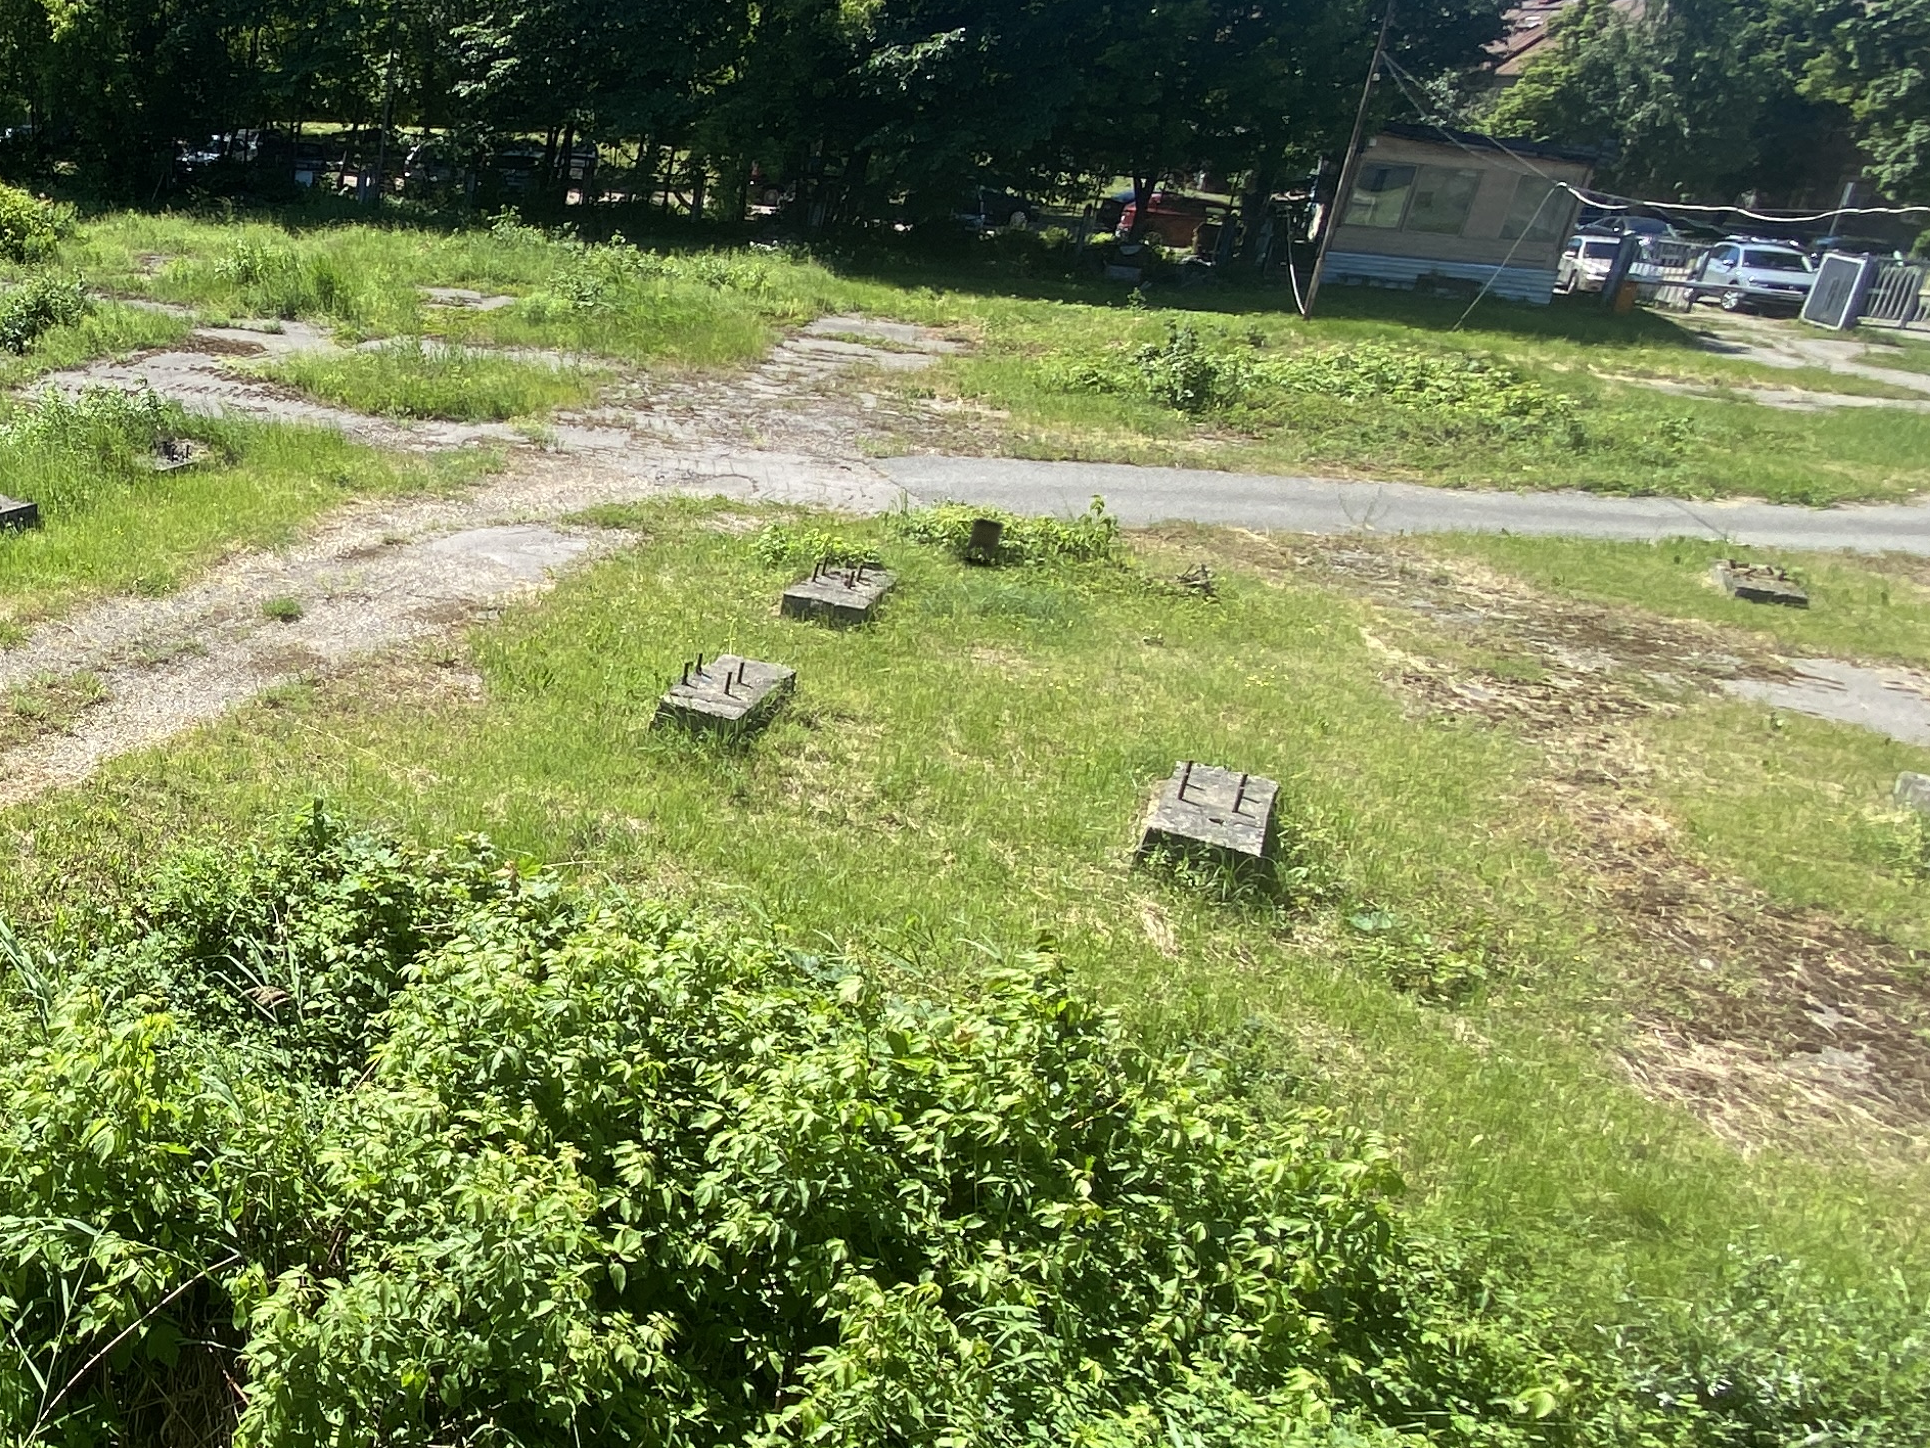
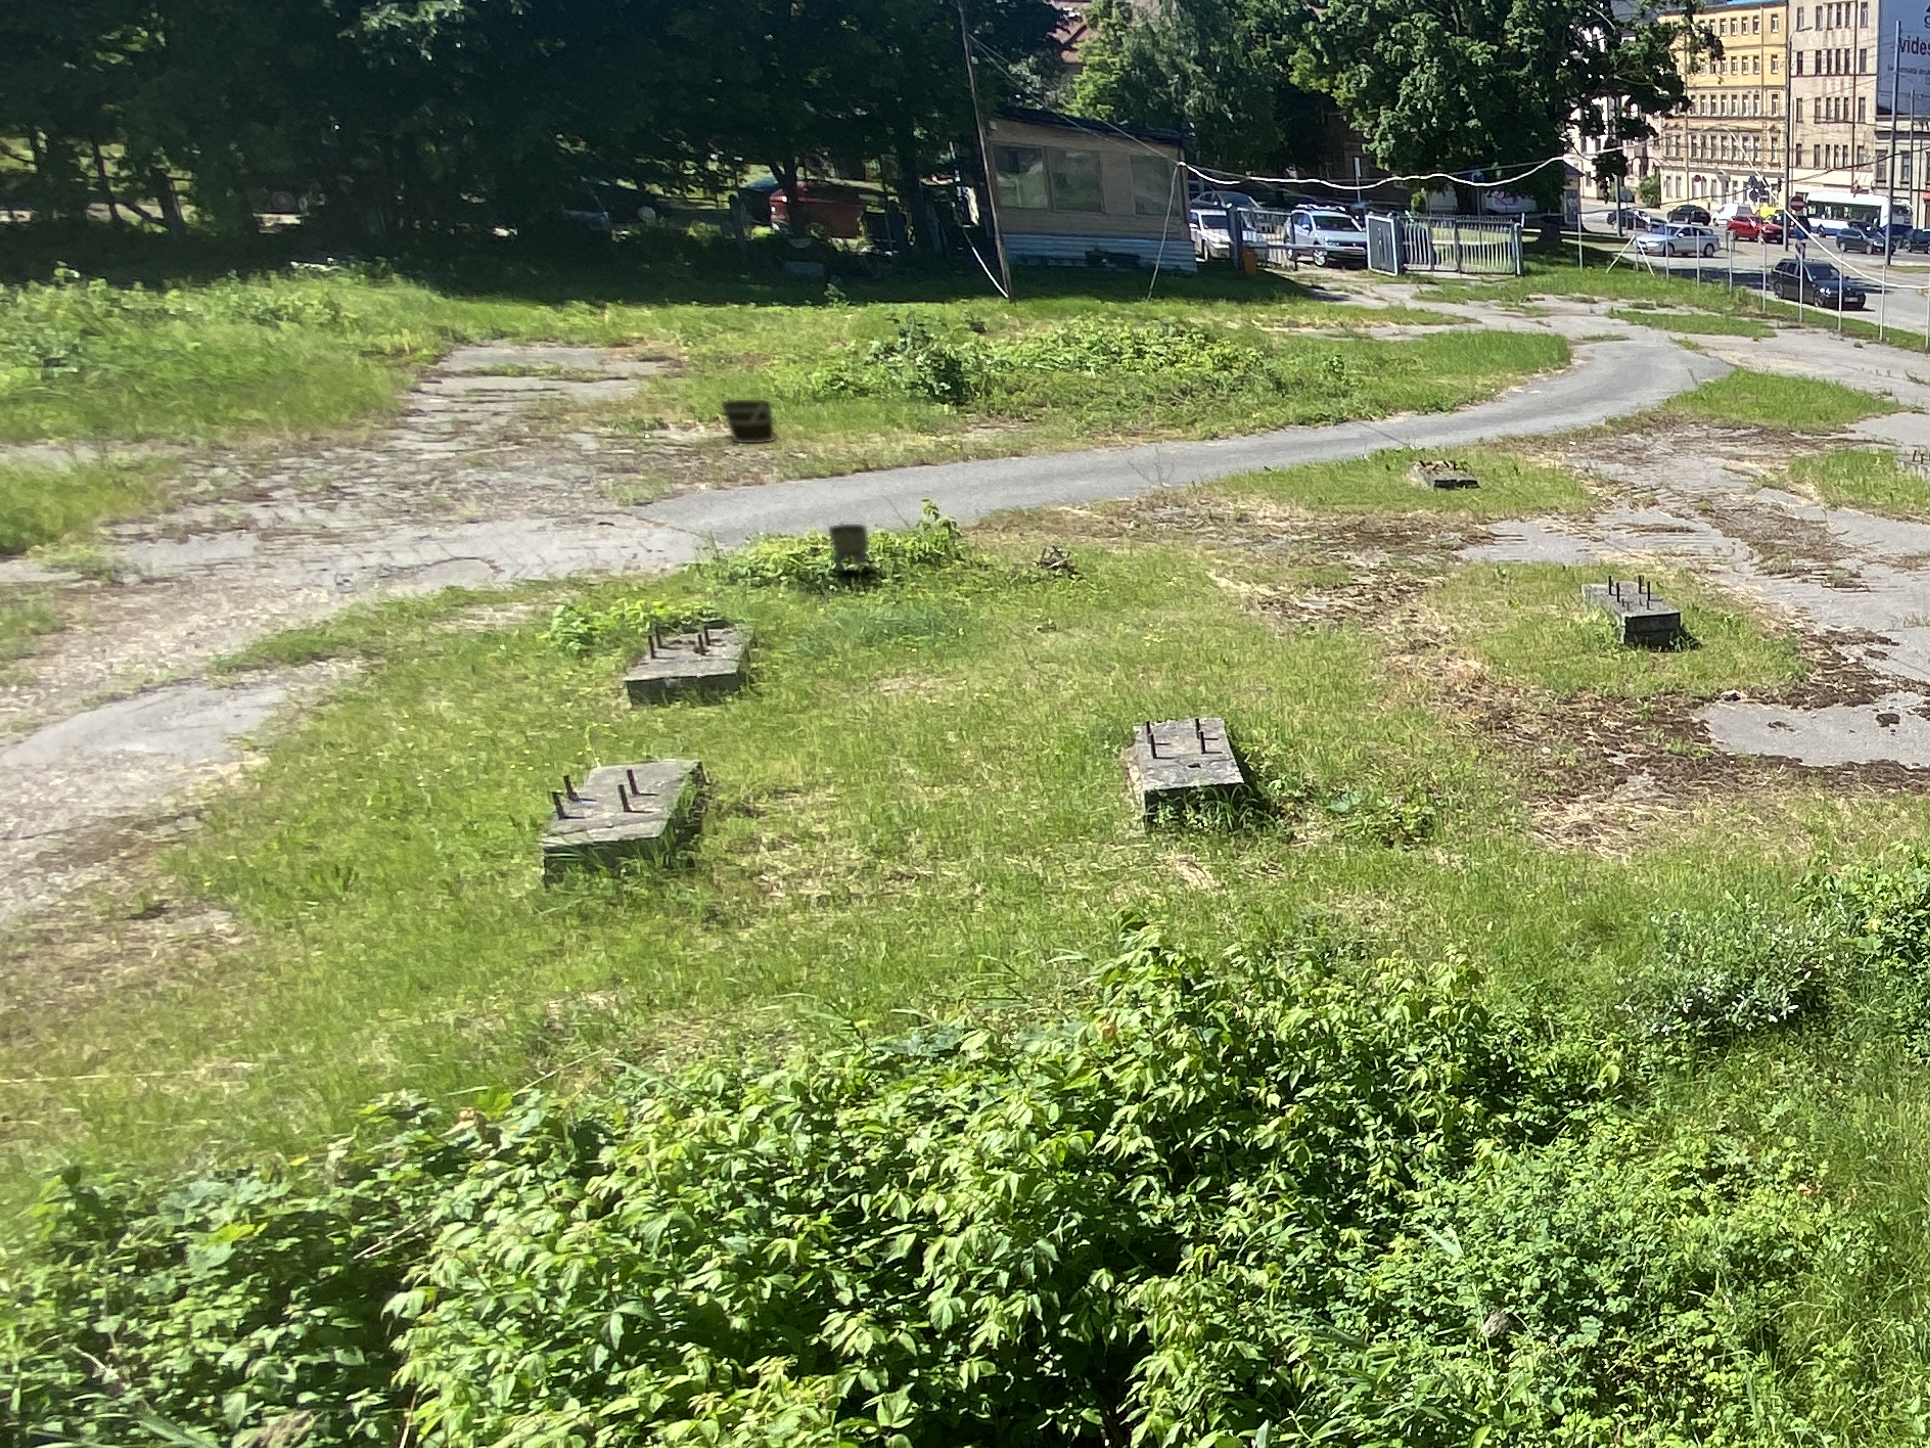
bucket: none [941,400,985,440] -> present [722,400,774,443]

